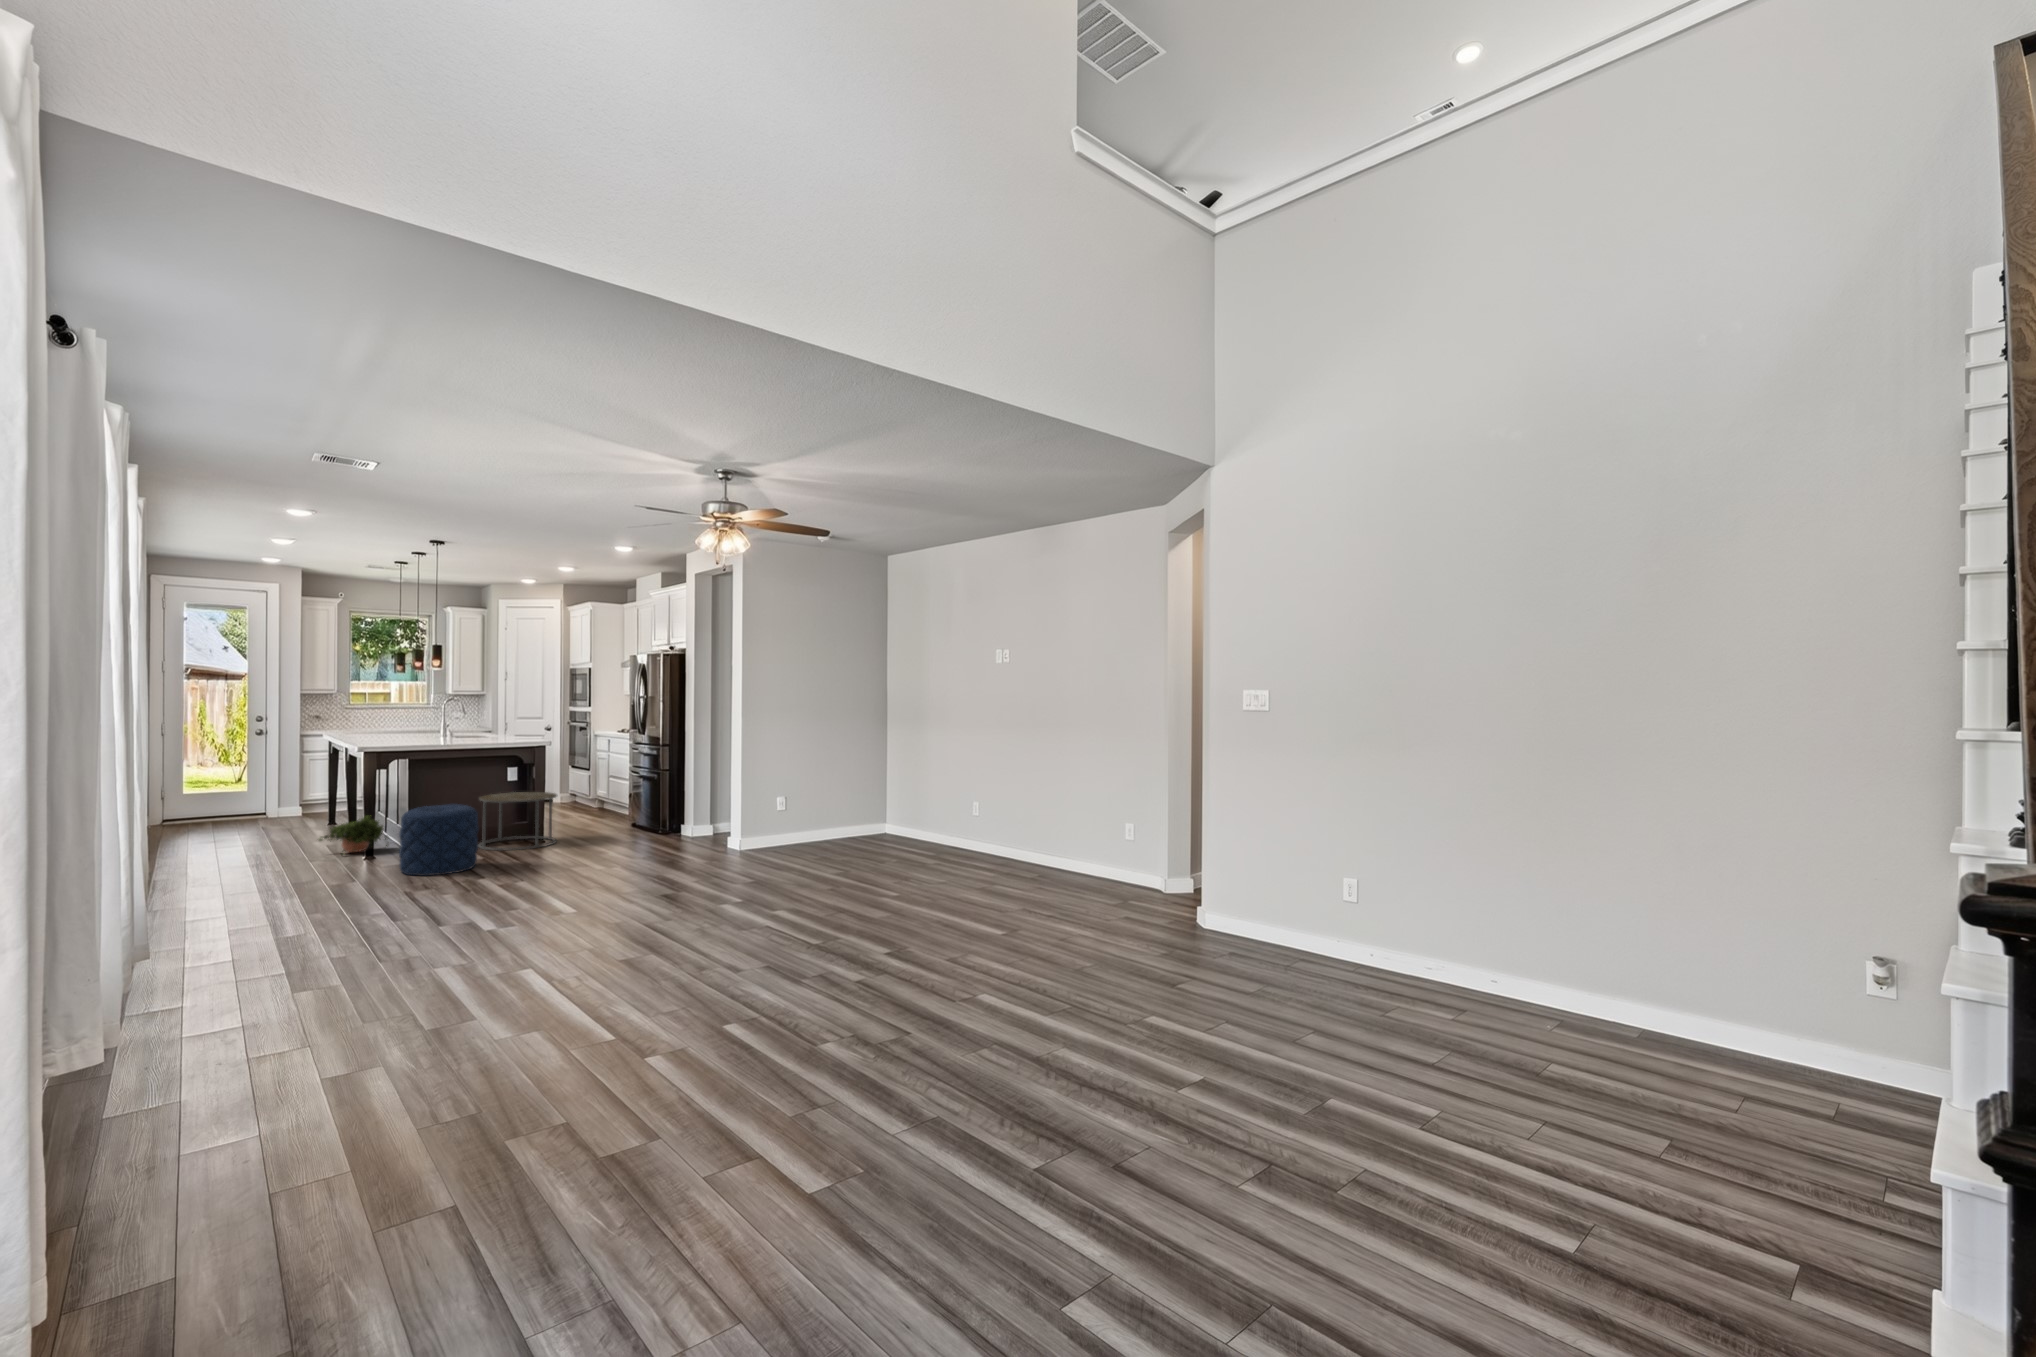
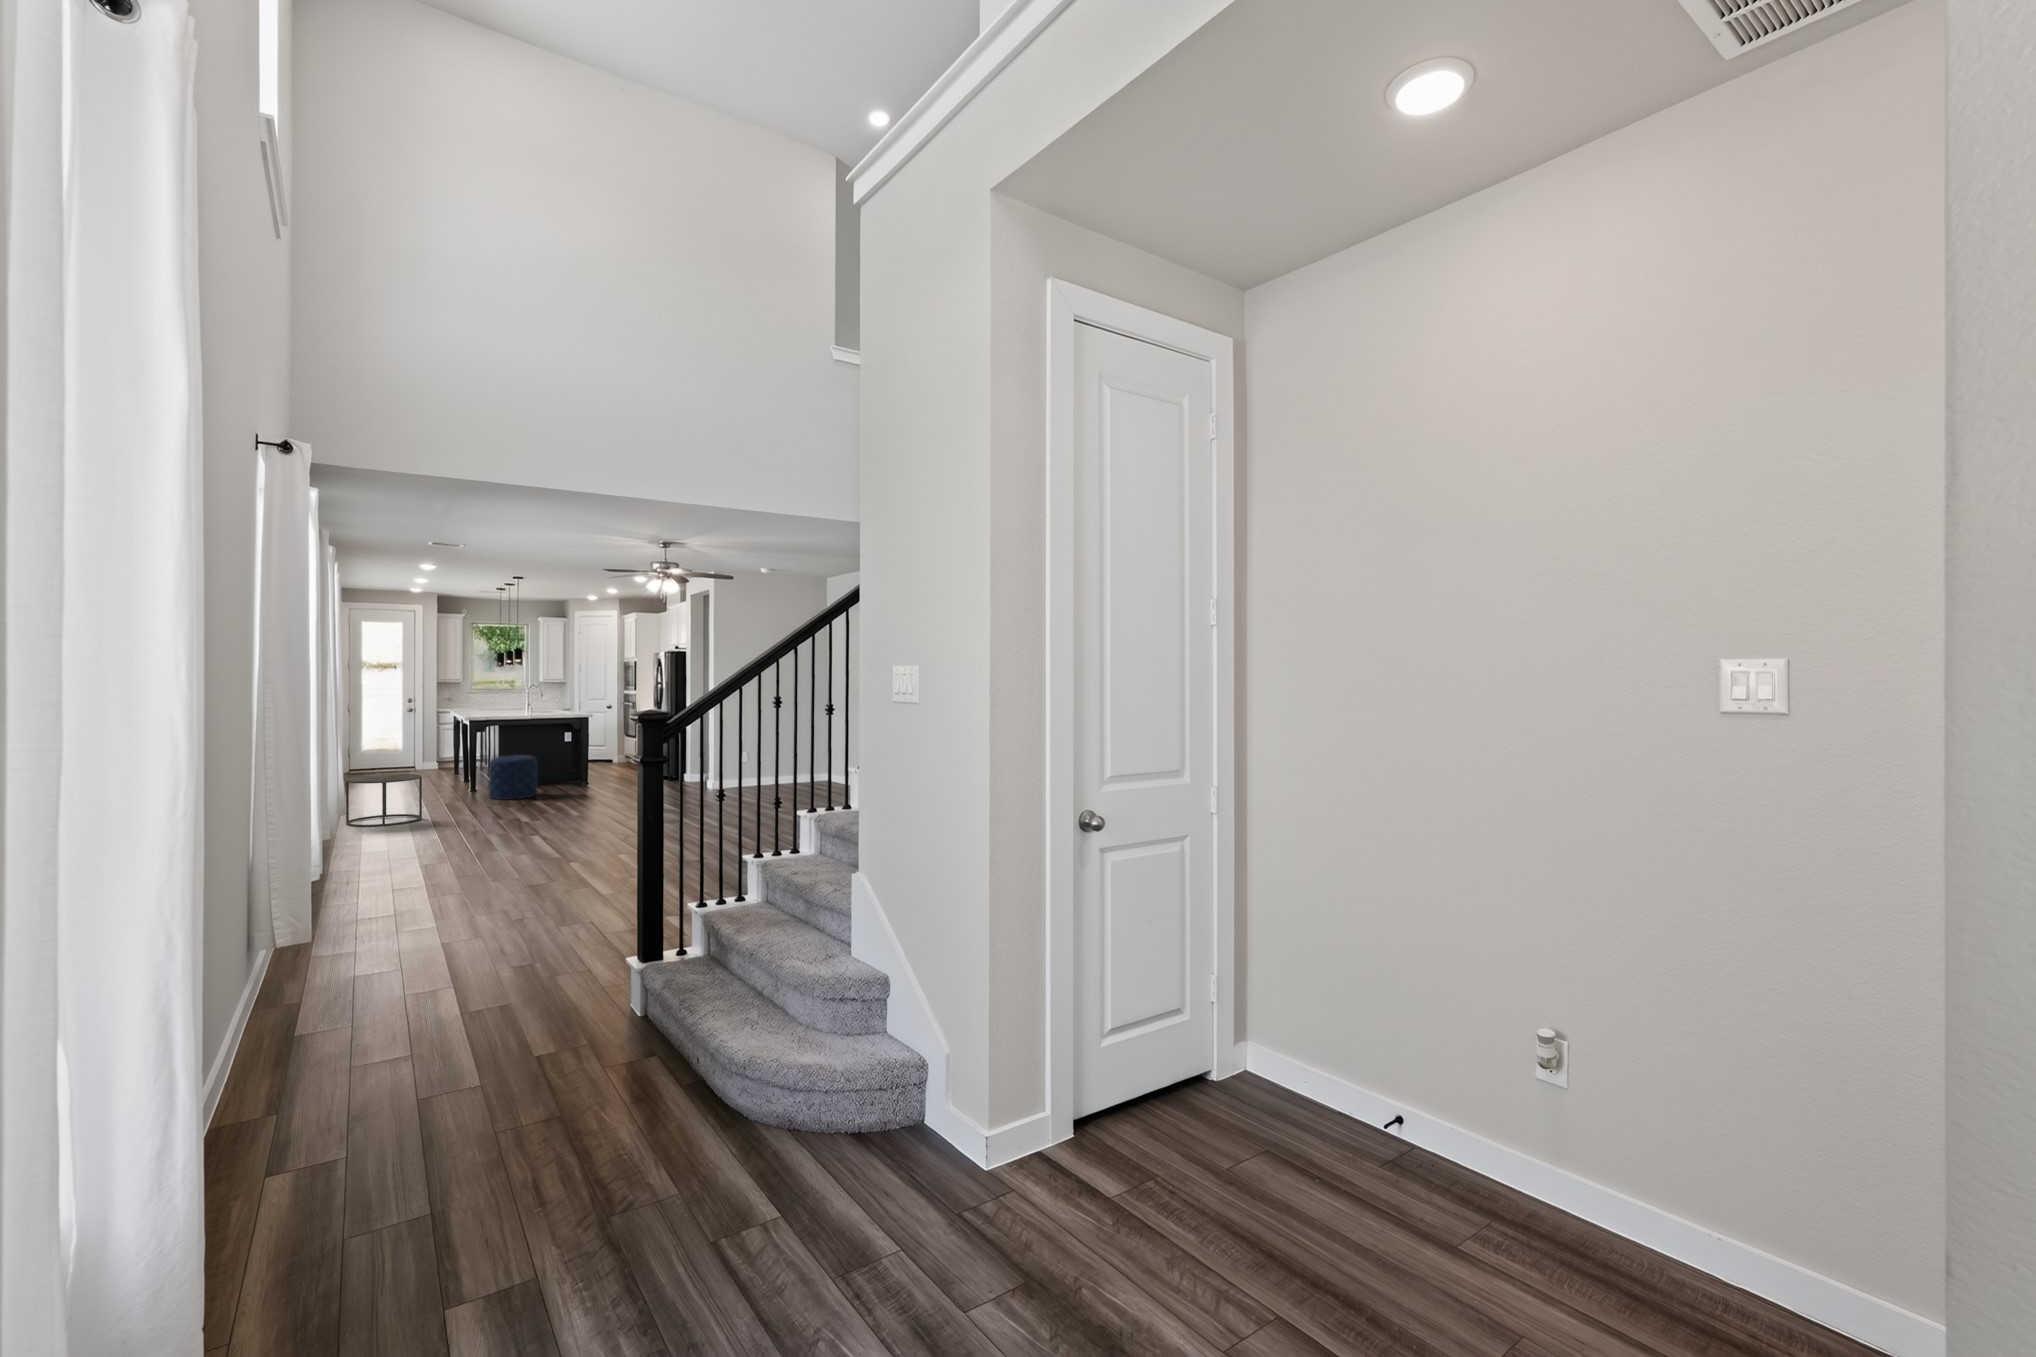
side table: present [478,792,557,851] -> present [346,774,422,827]
potted plant: present [319,816,387,855] -> none [442,763,490,790]

